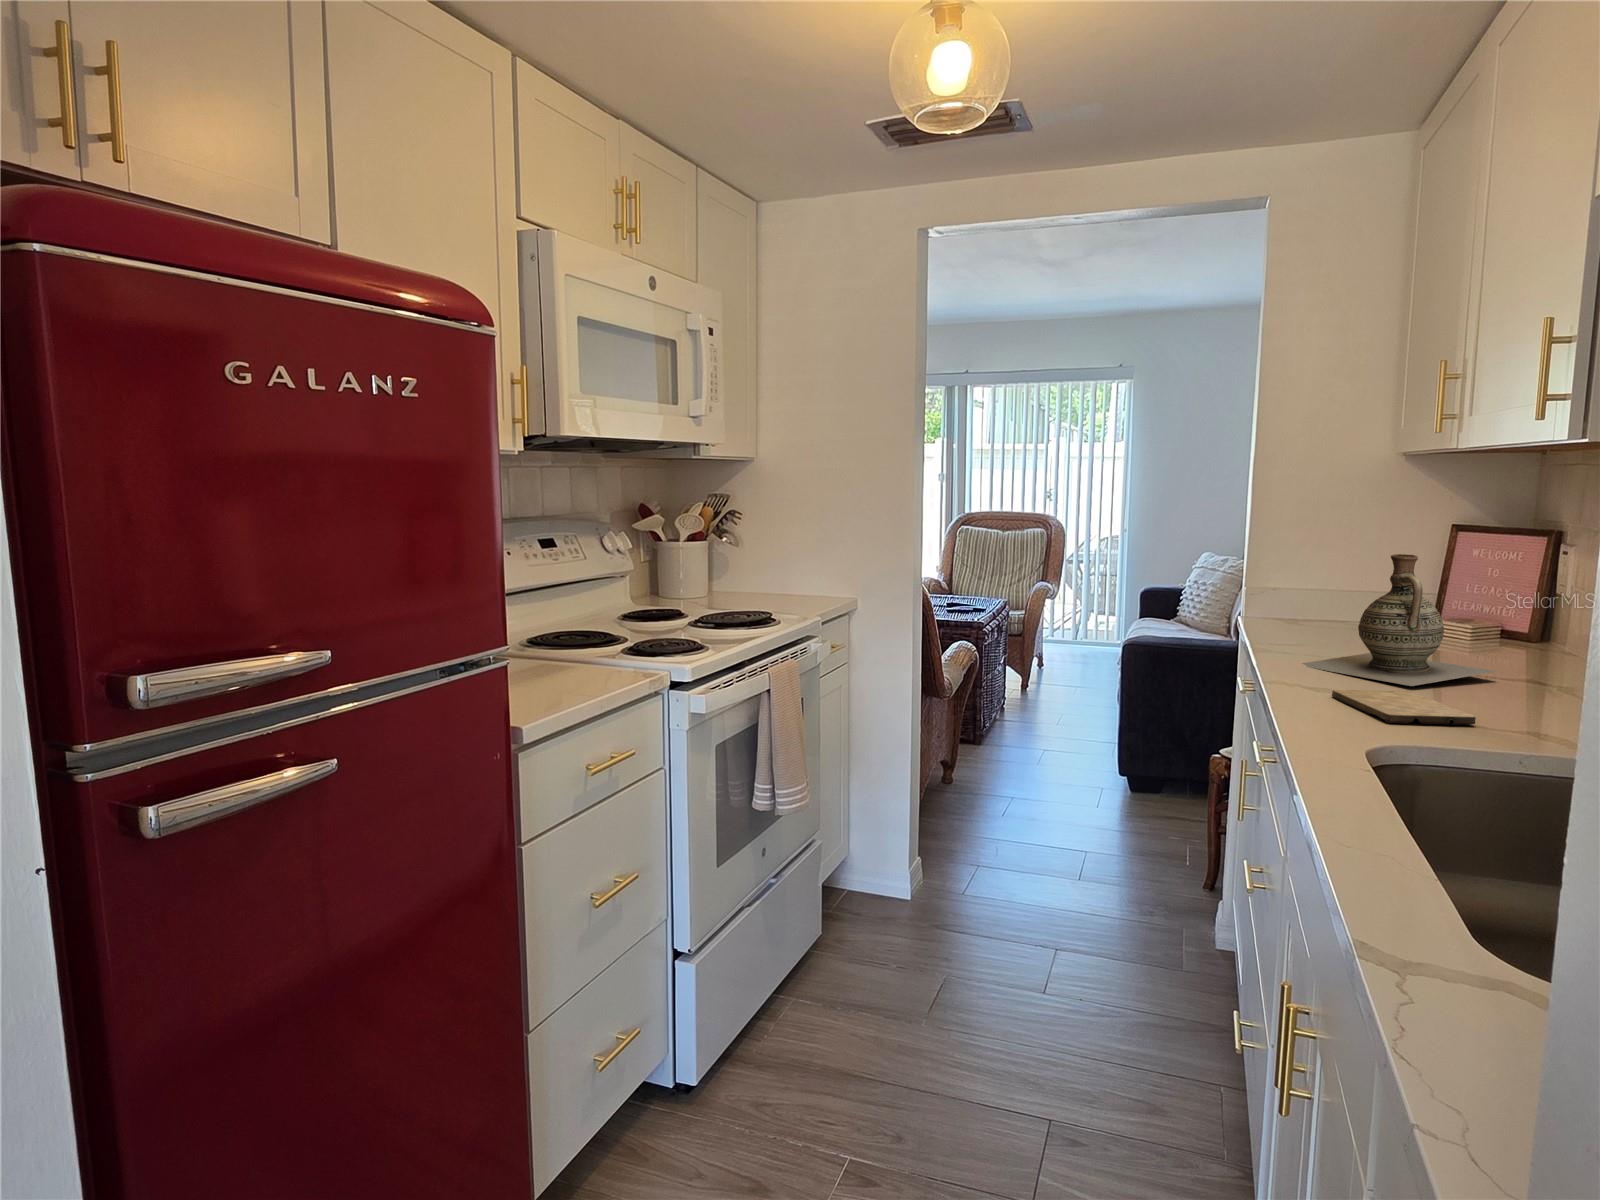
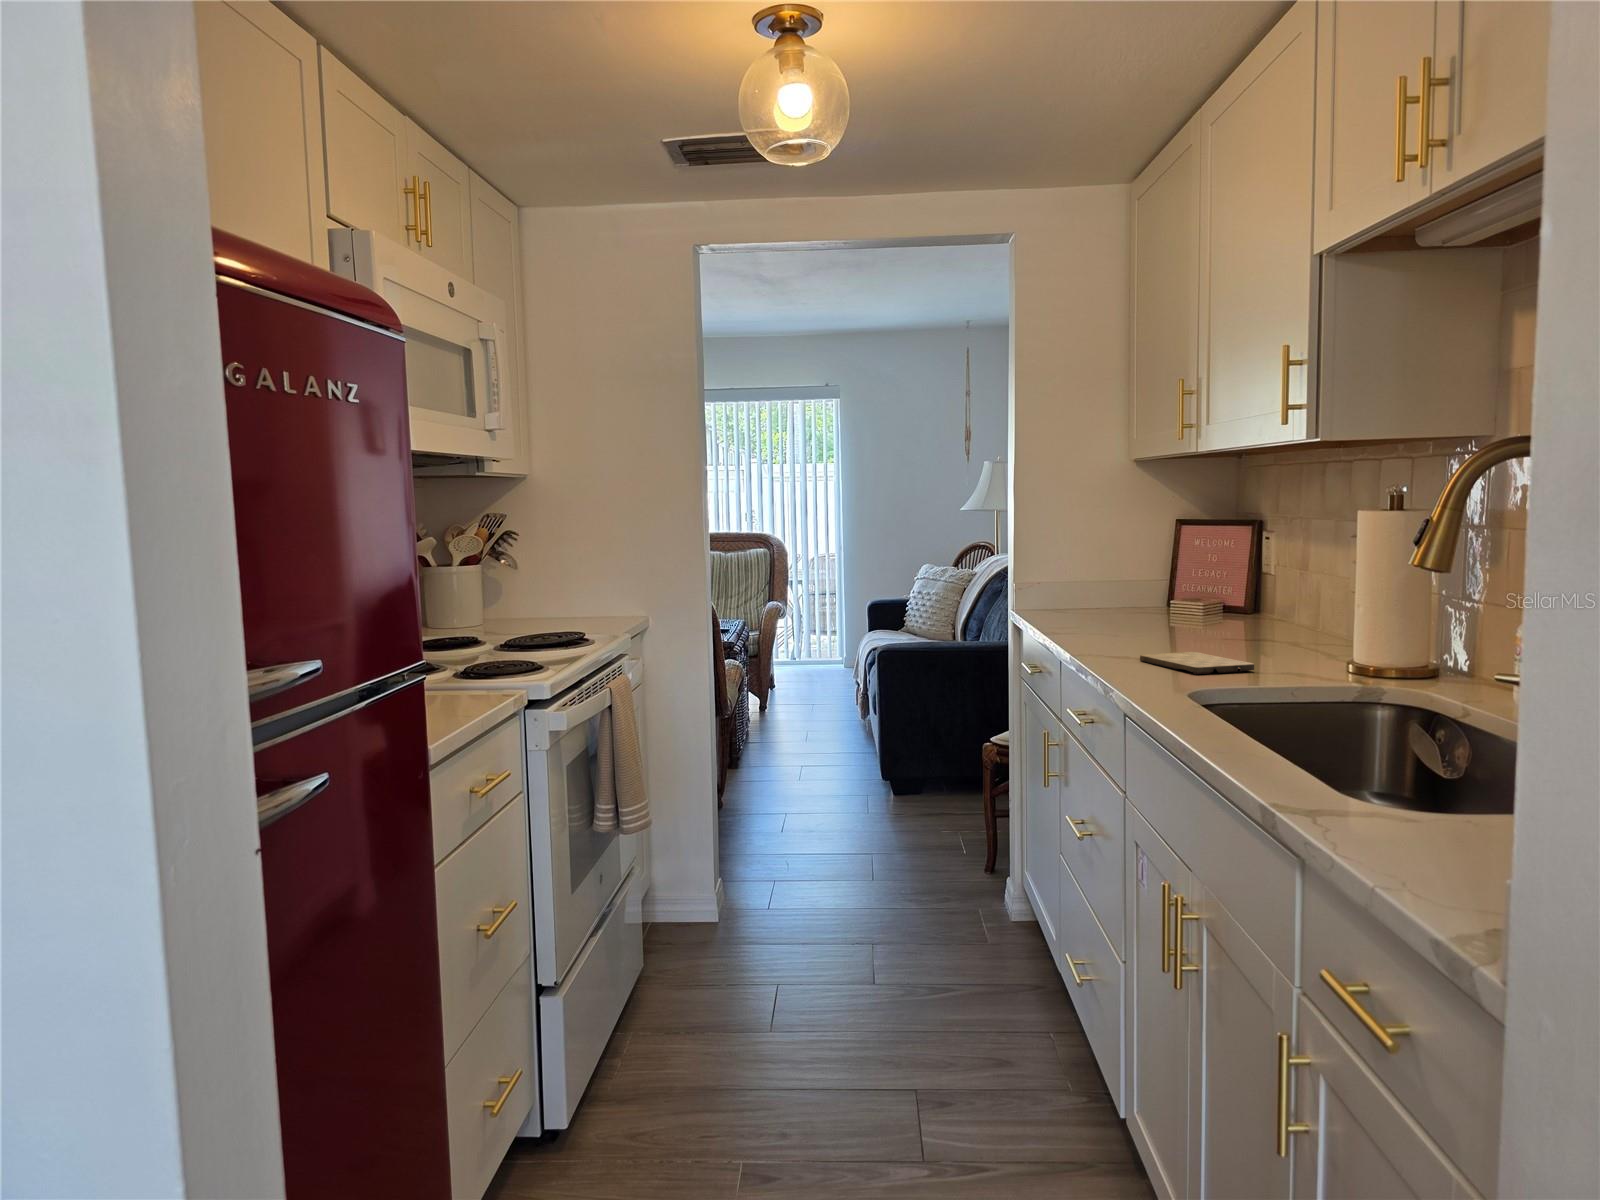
ceramic jug: present [1302,554,1496,686] -> none [1089,542,1242,649]

